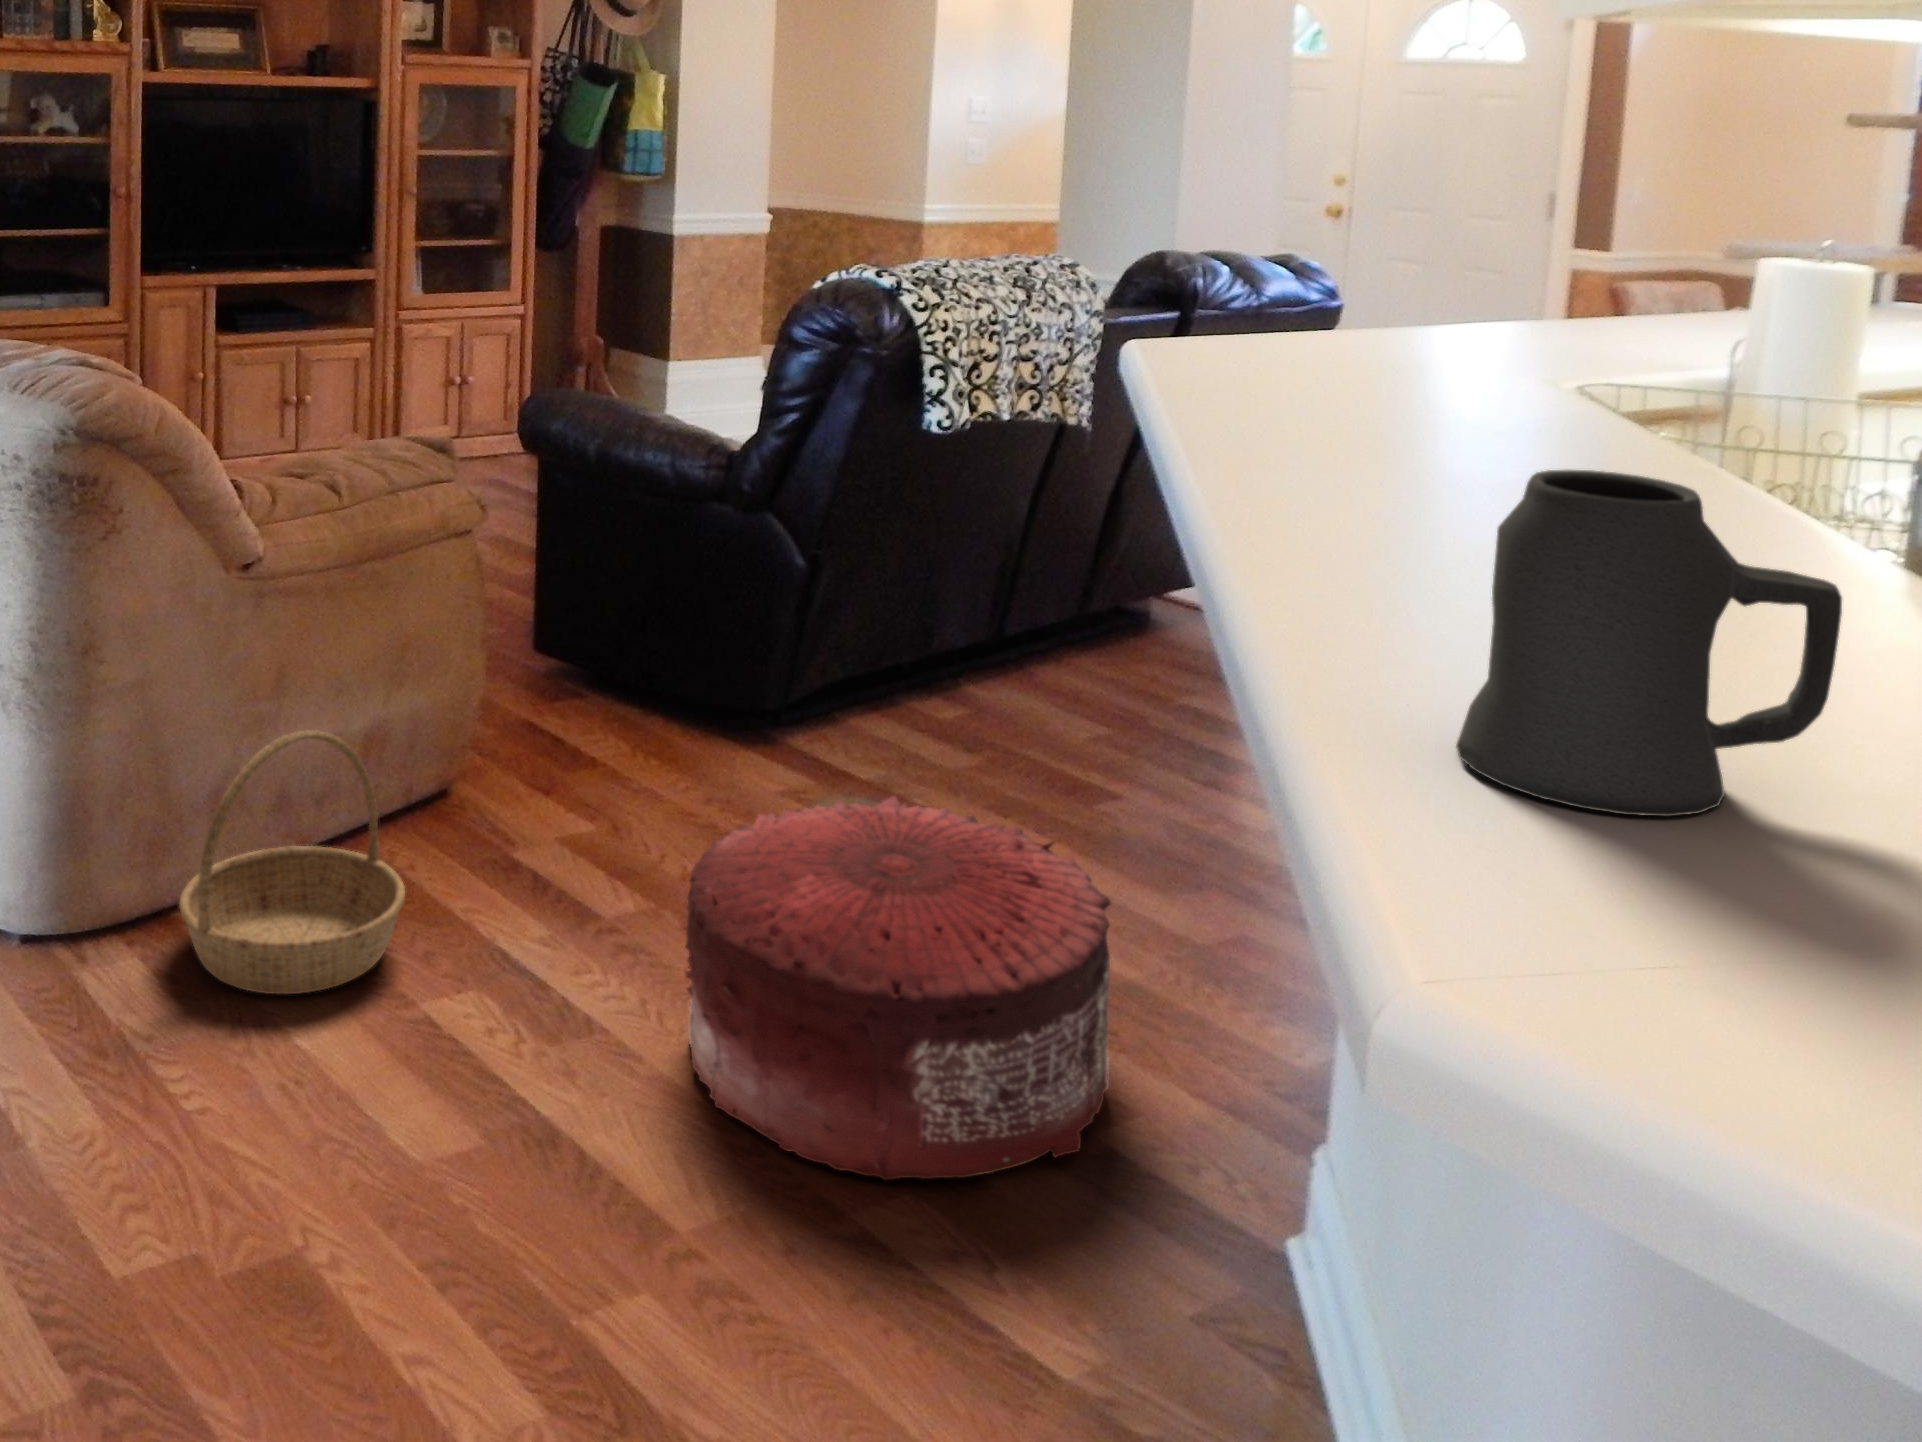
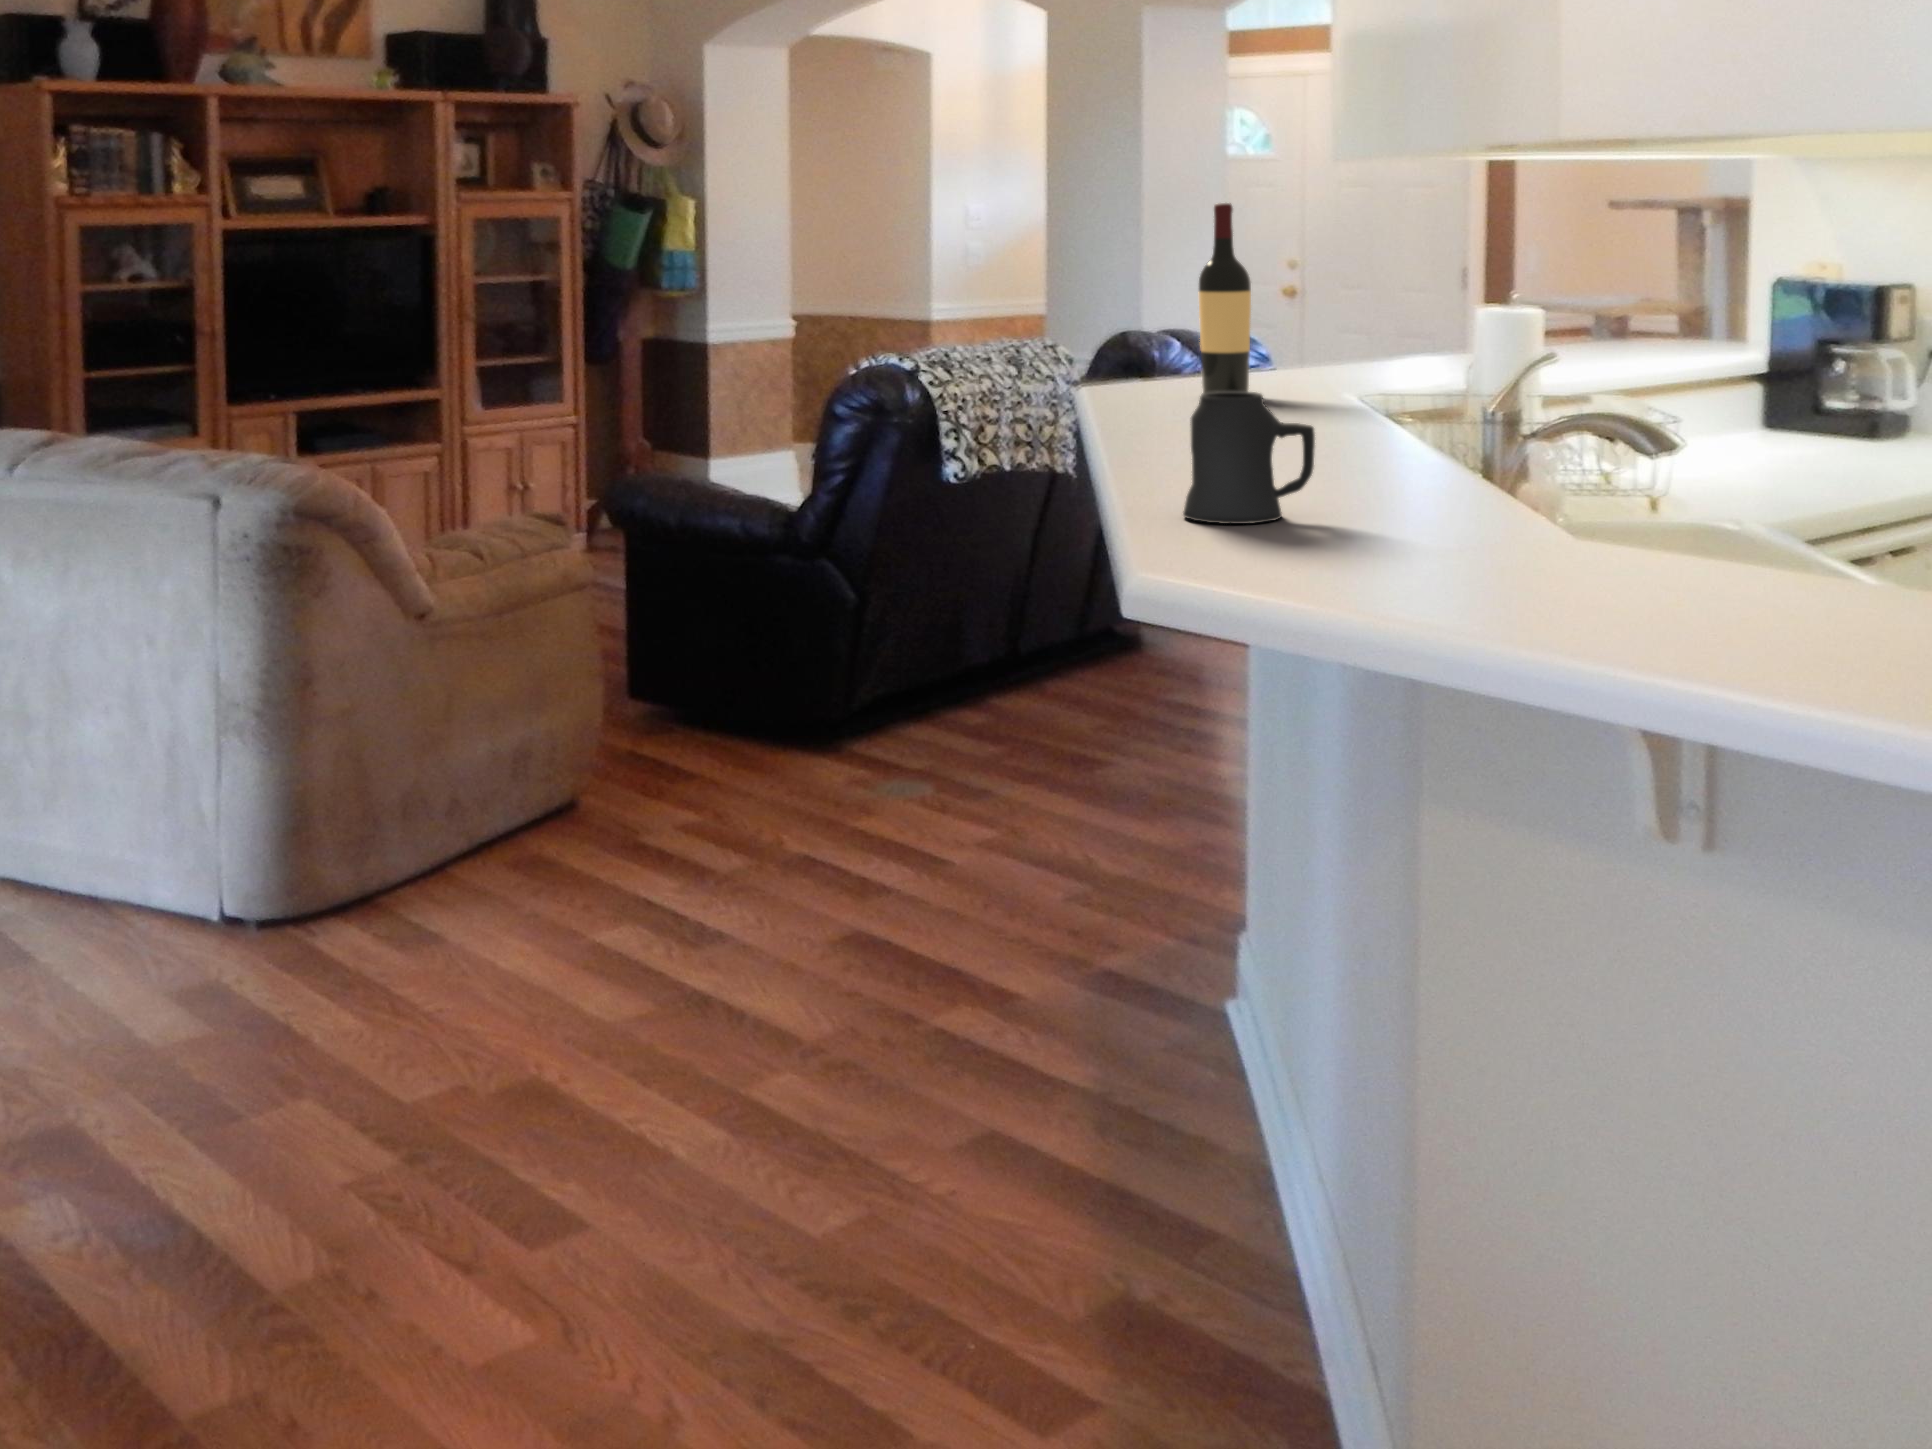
wine bottle: none [1331,78,1425,384] -> present [1199,203,1251,393]
basket: present [179,730,405,994] -> none [388,738,569,944]
pouf: present [685,796,1110,1180] -> none [795,746,1108,1001]

